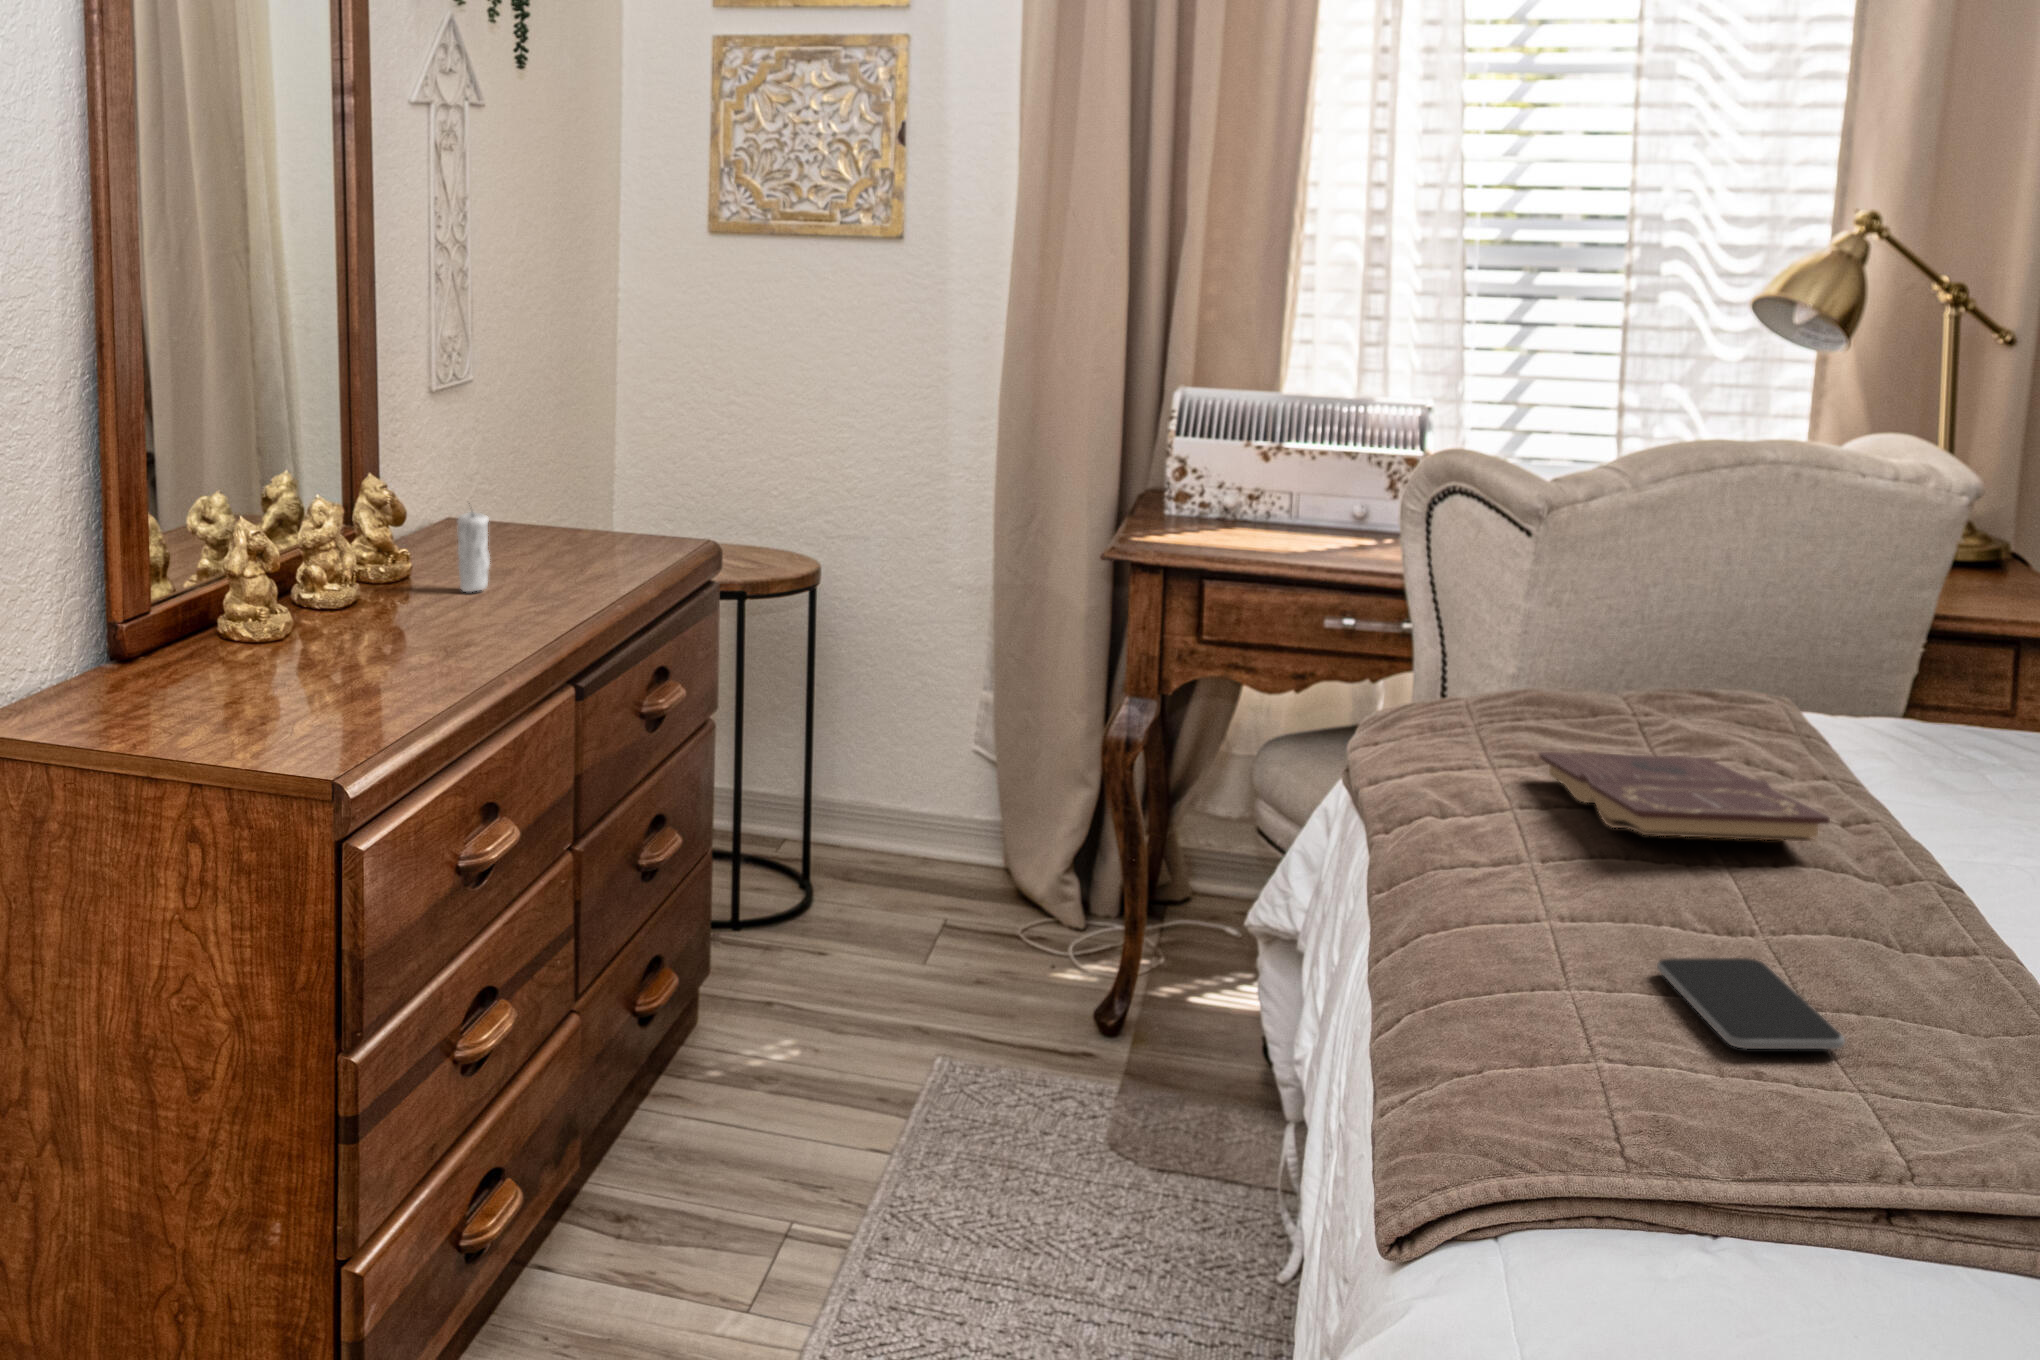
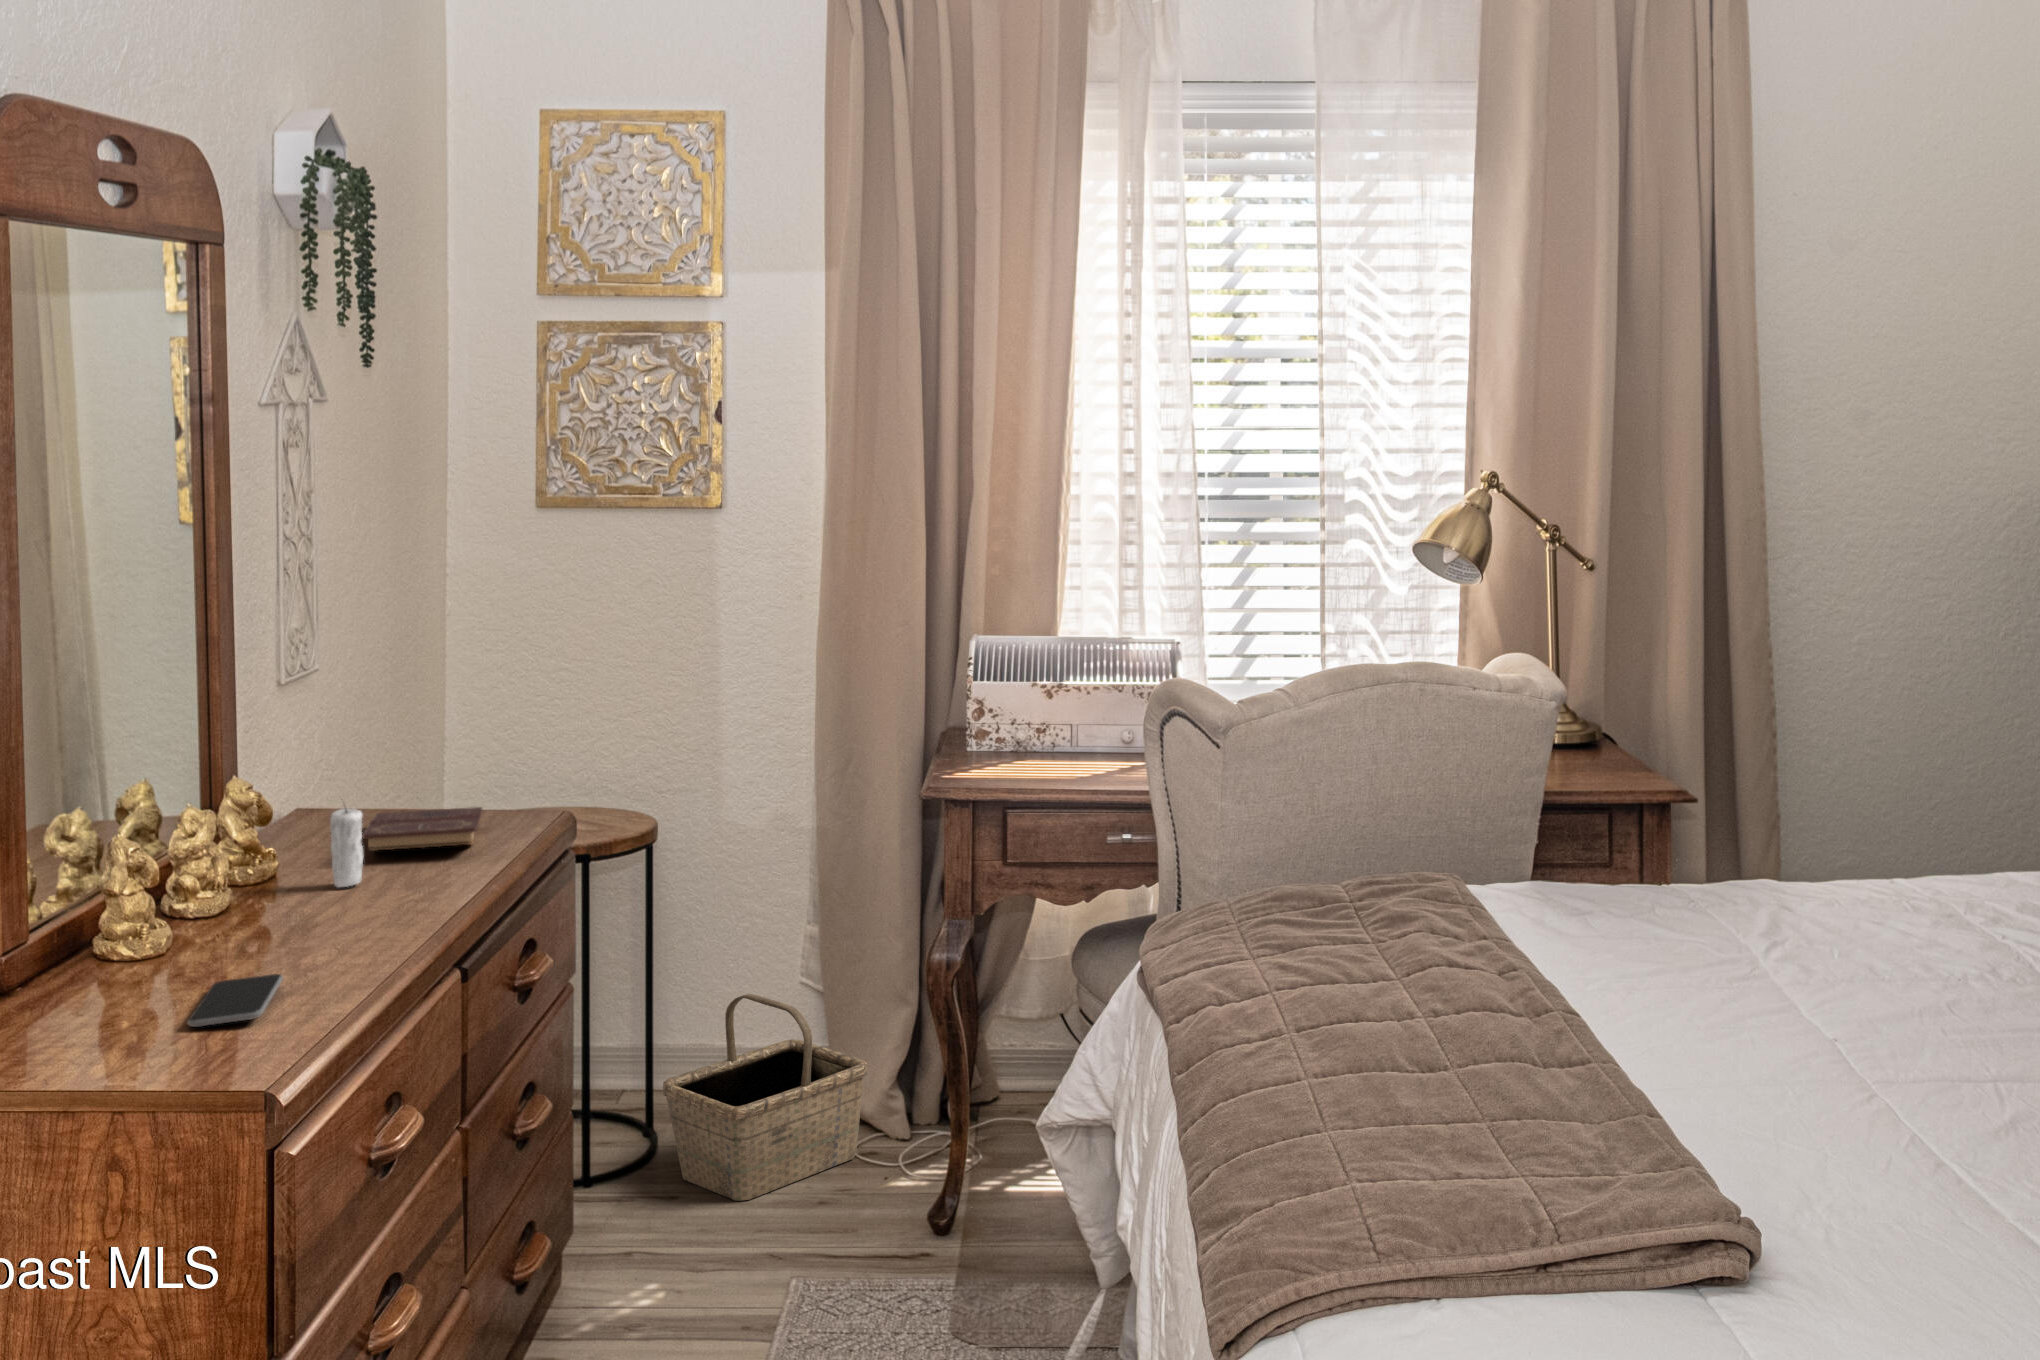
book: present [1539,752,1830,841] -> present [363,807,482,851]
basket: none [817,753,1037,965] -> present [663,994,867,1201]
smartphone: present [1657,958,1845,1049] -> present [188,974,283,1027]

